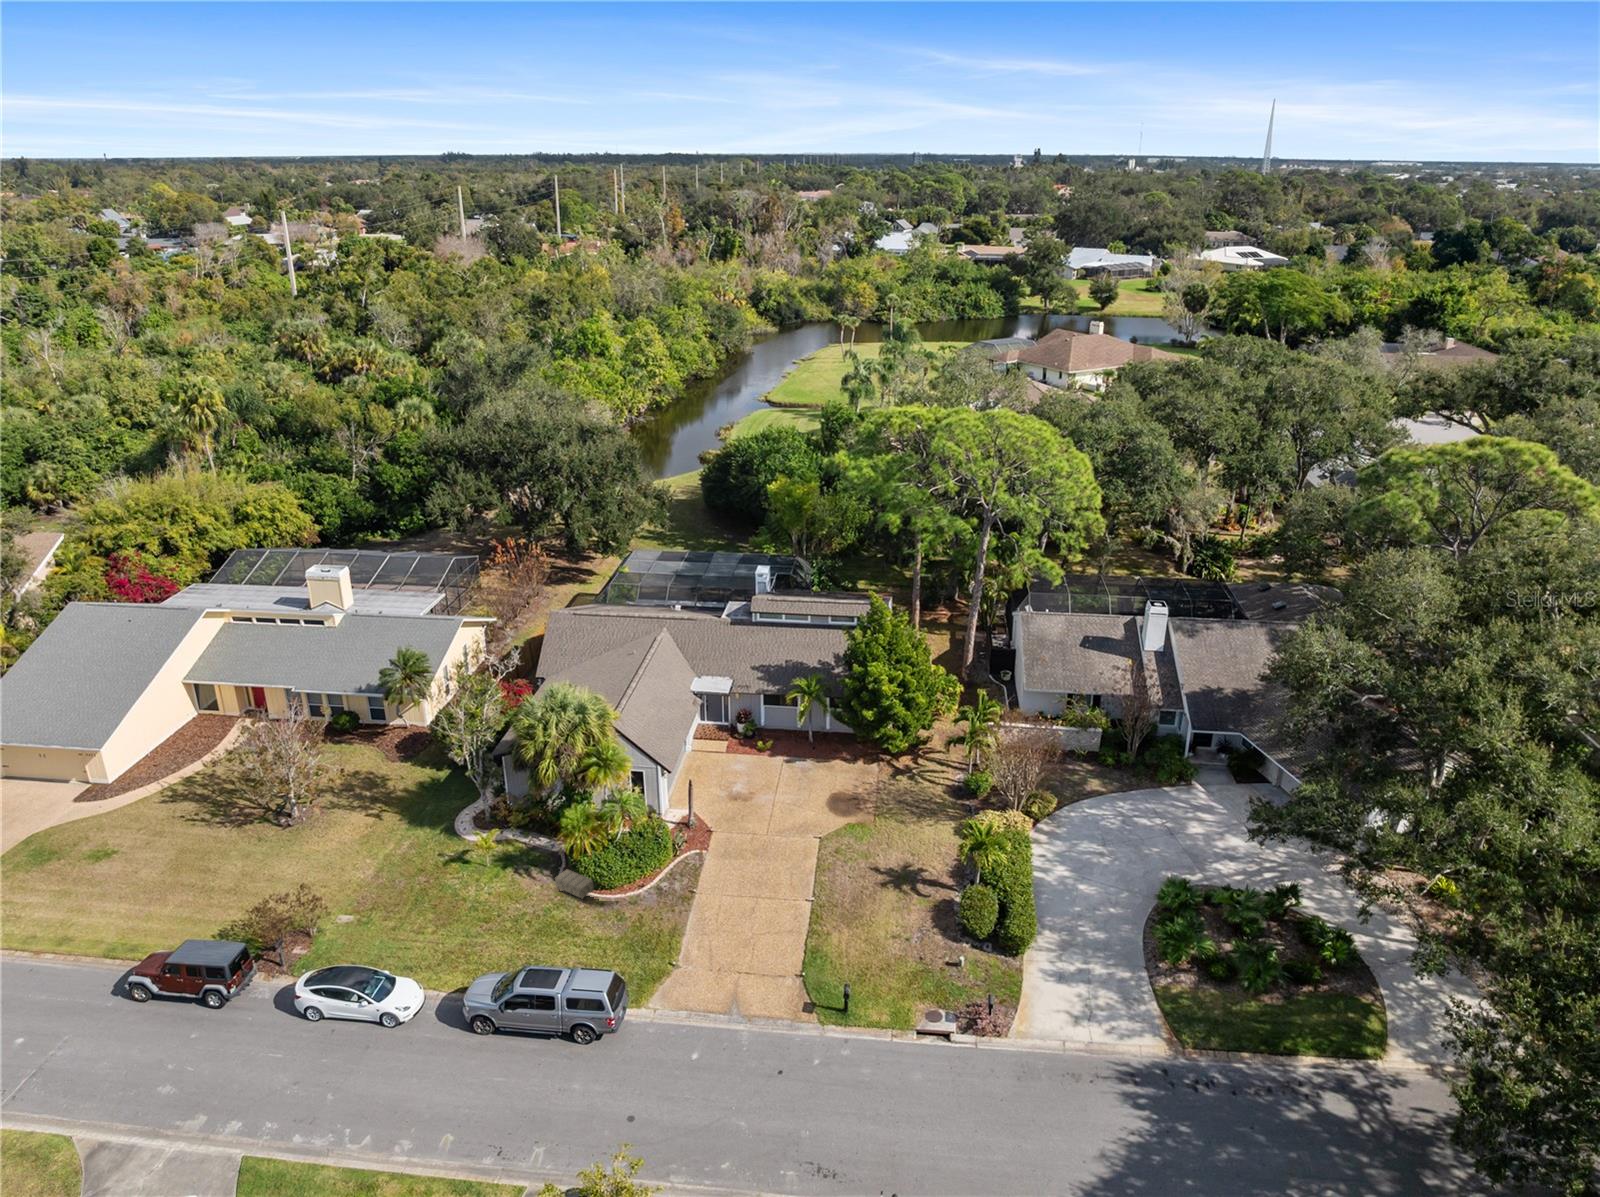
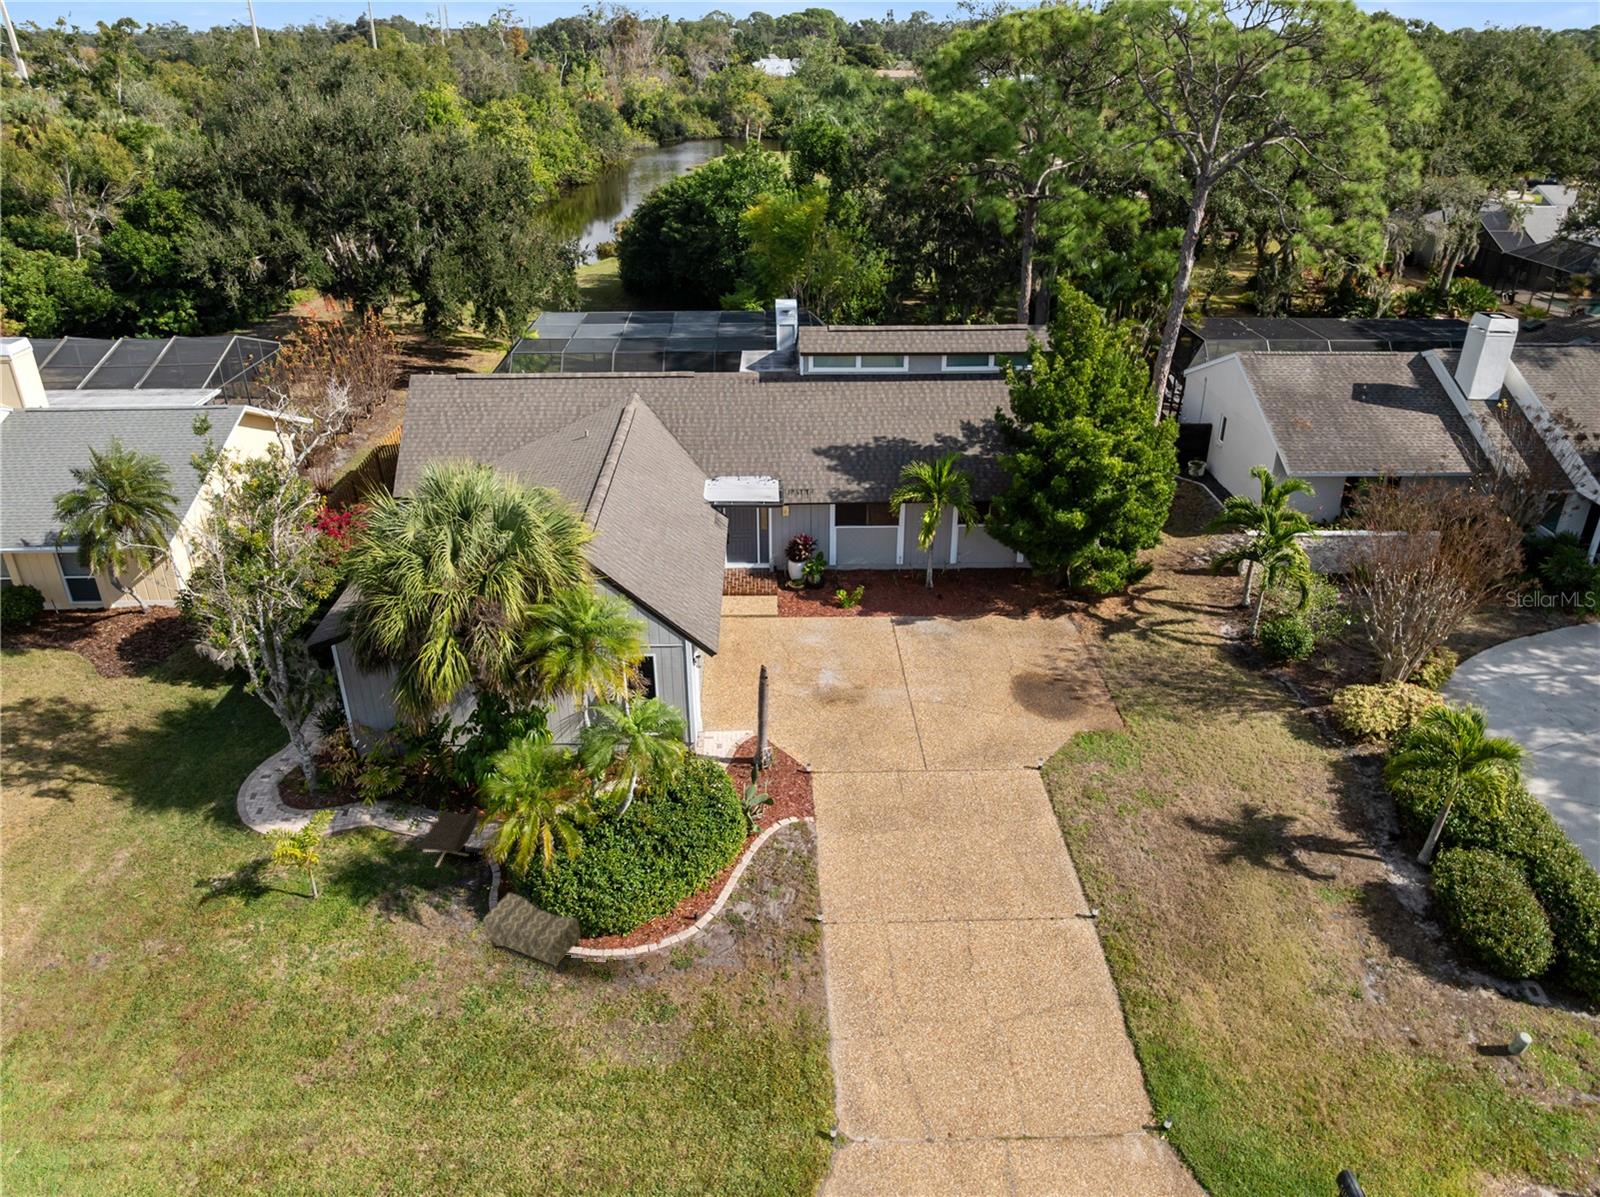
lounge chair: none [531,834,559,859] -> present [416,808,479,867]

